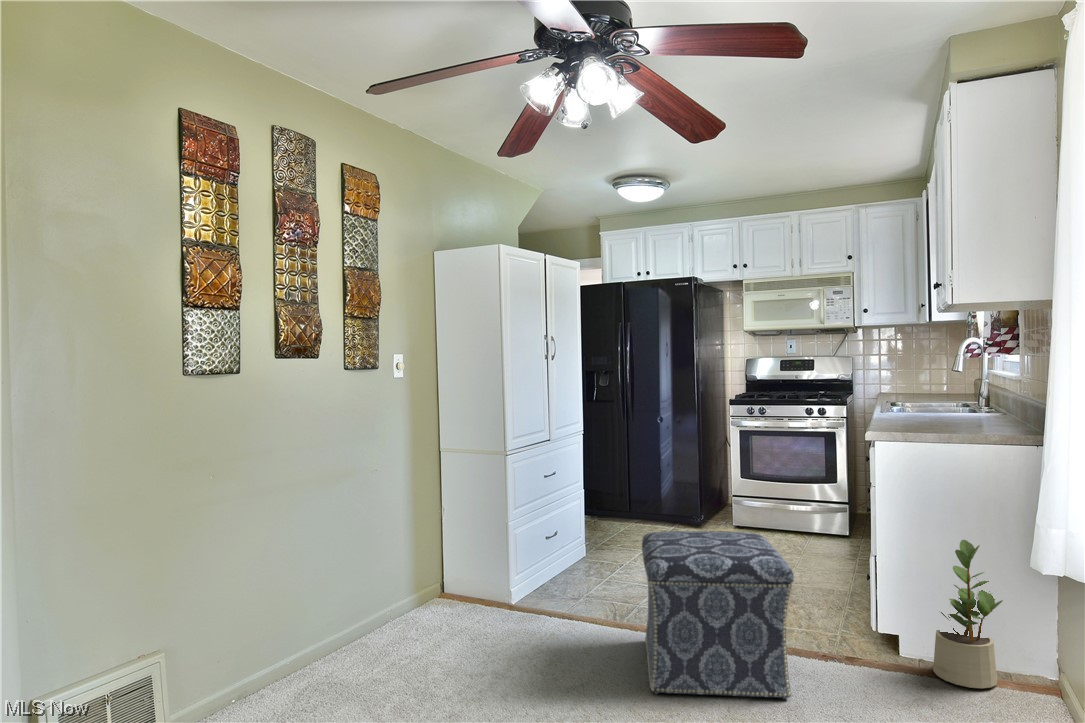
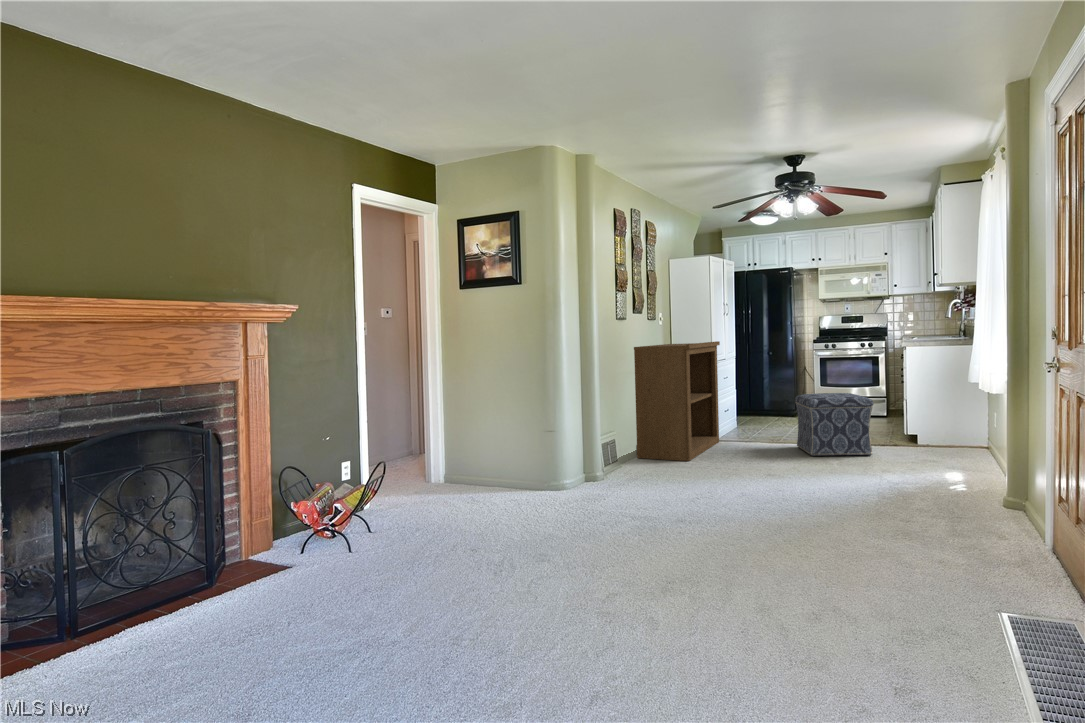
bookshelf: none [269,410,513,703] -> present [634,341,720,461]
potted plant: present [933,540,1003,688] -> none [934,389,965,451]

